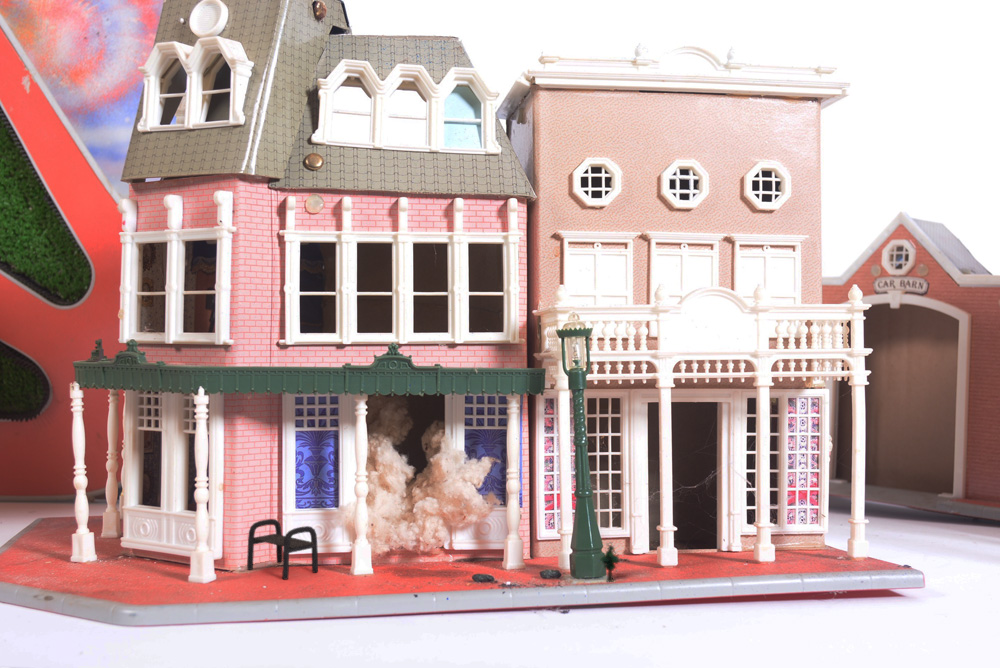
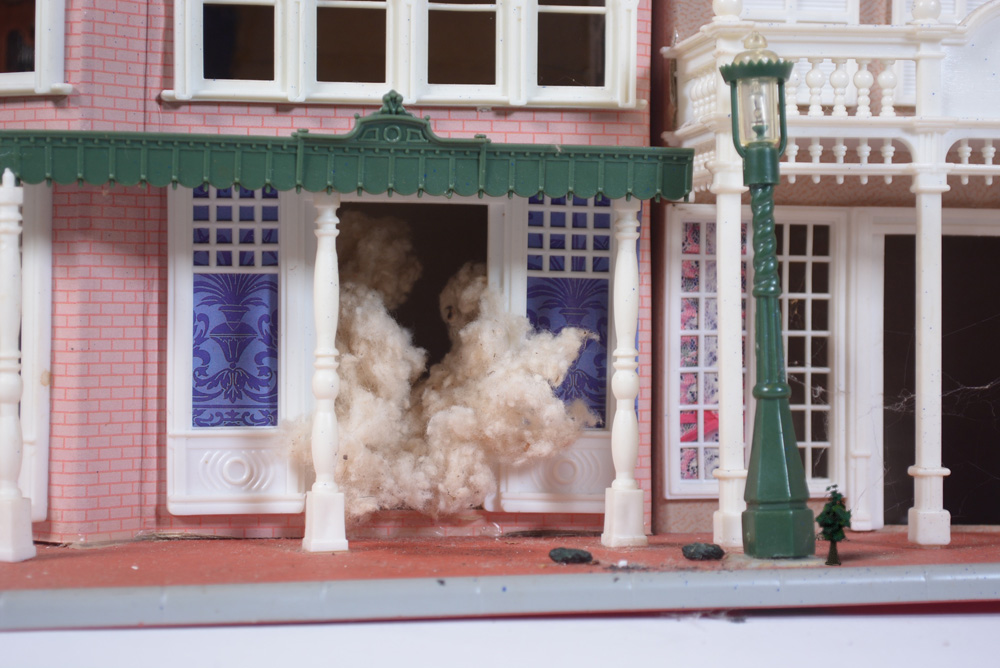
bench: present [247,519,318,580] -> none [95,443,235,555]

